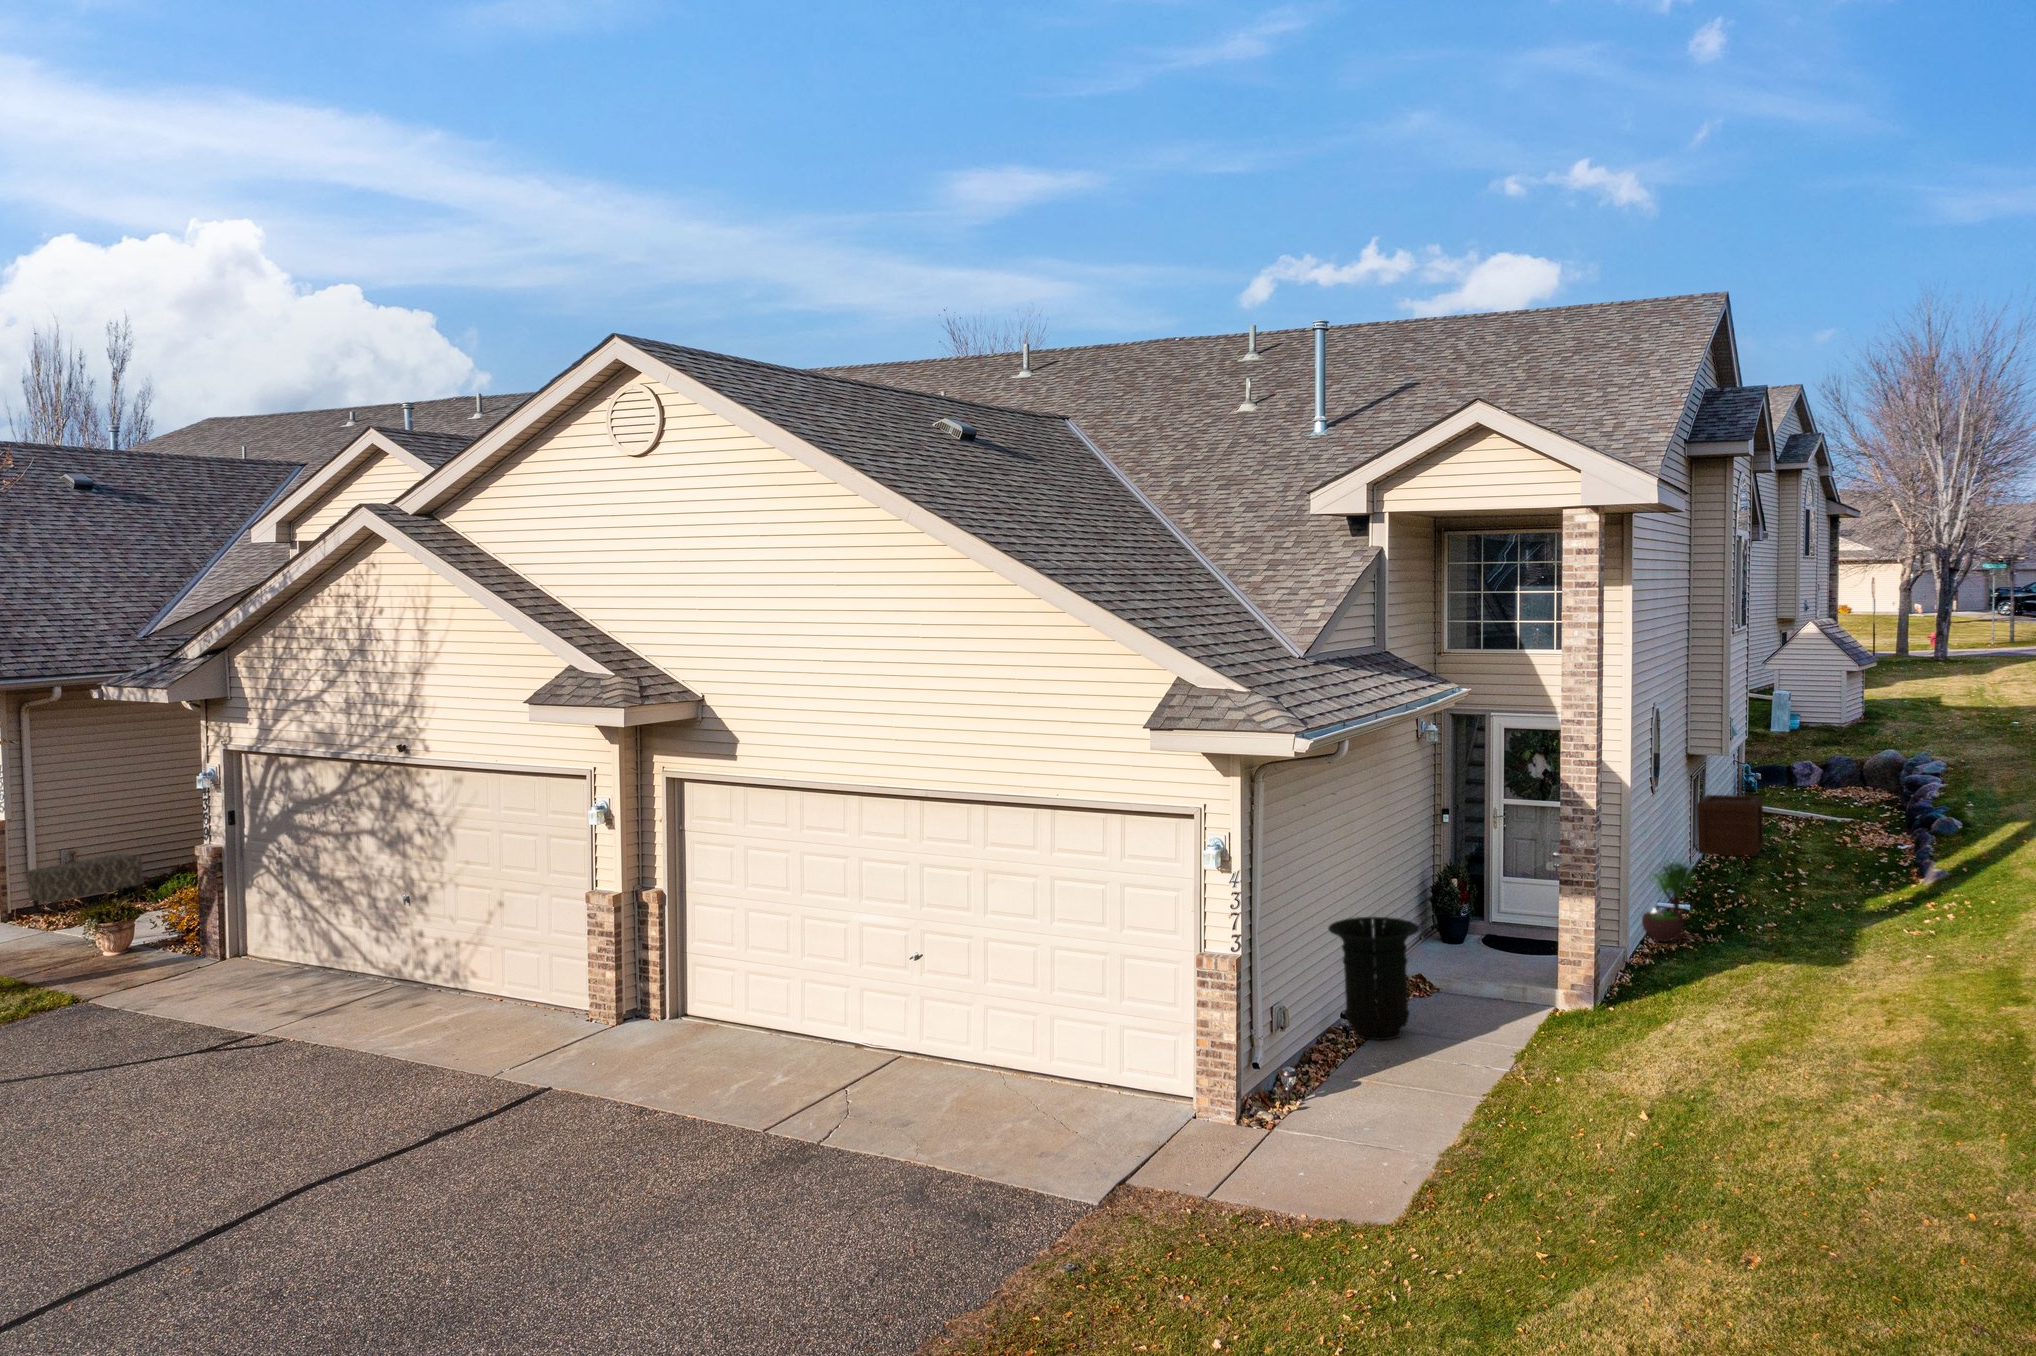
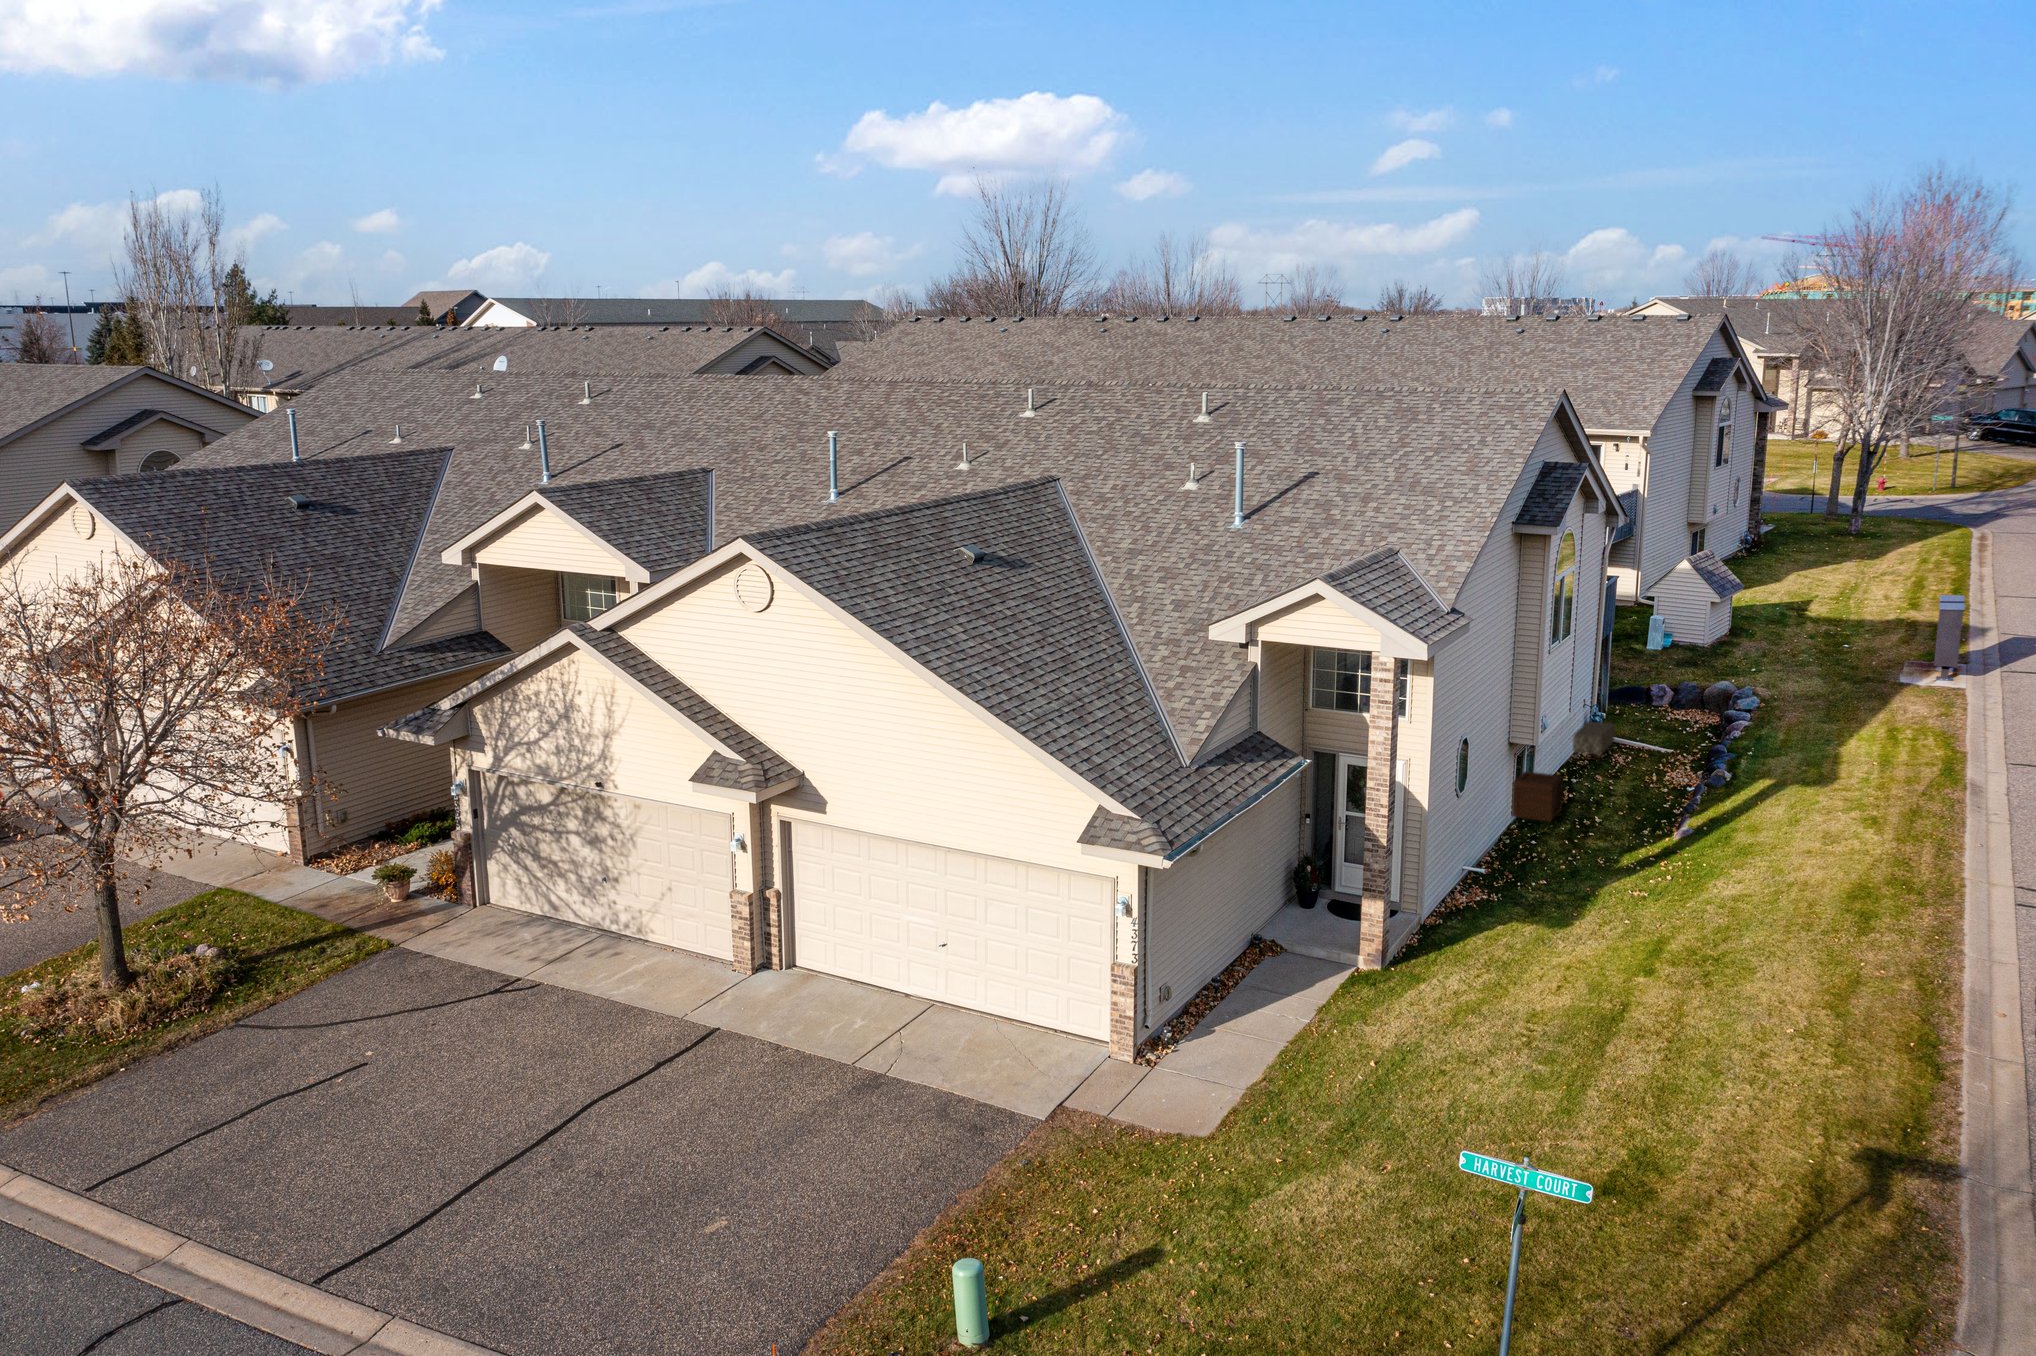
bench: present [27,854,144,915] -> present [1573,722,1615,762]
potted tree: present [1642,857,1694,942] -> none [1434,857,1469,912]
trash can: present [1328,917,1419,1040] -> none [1204,919,1261,999]

